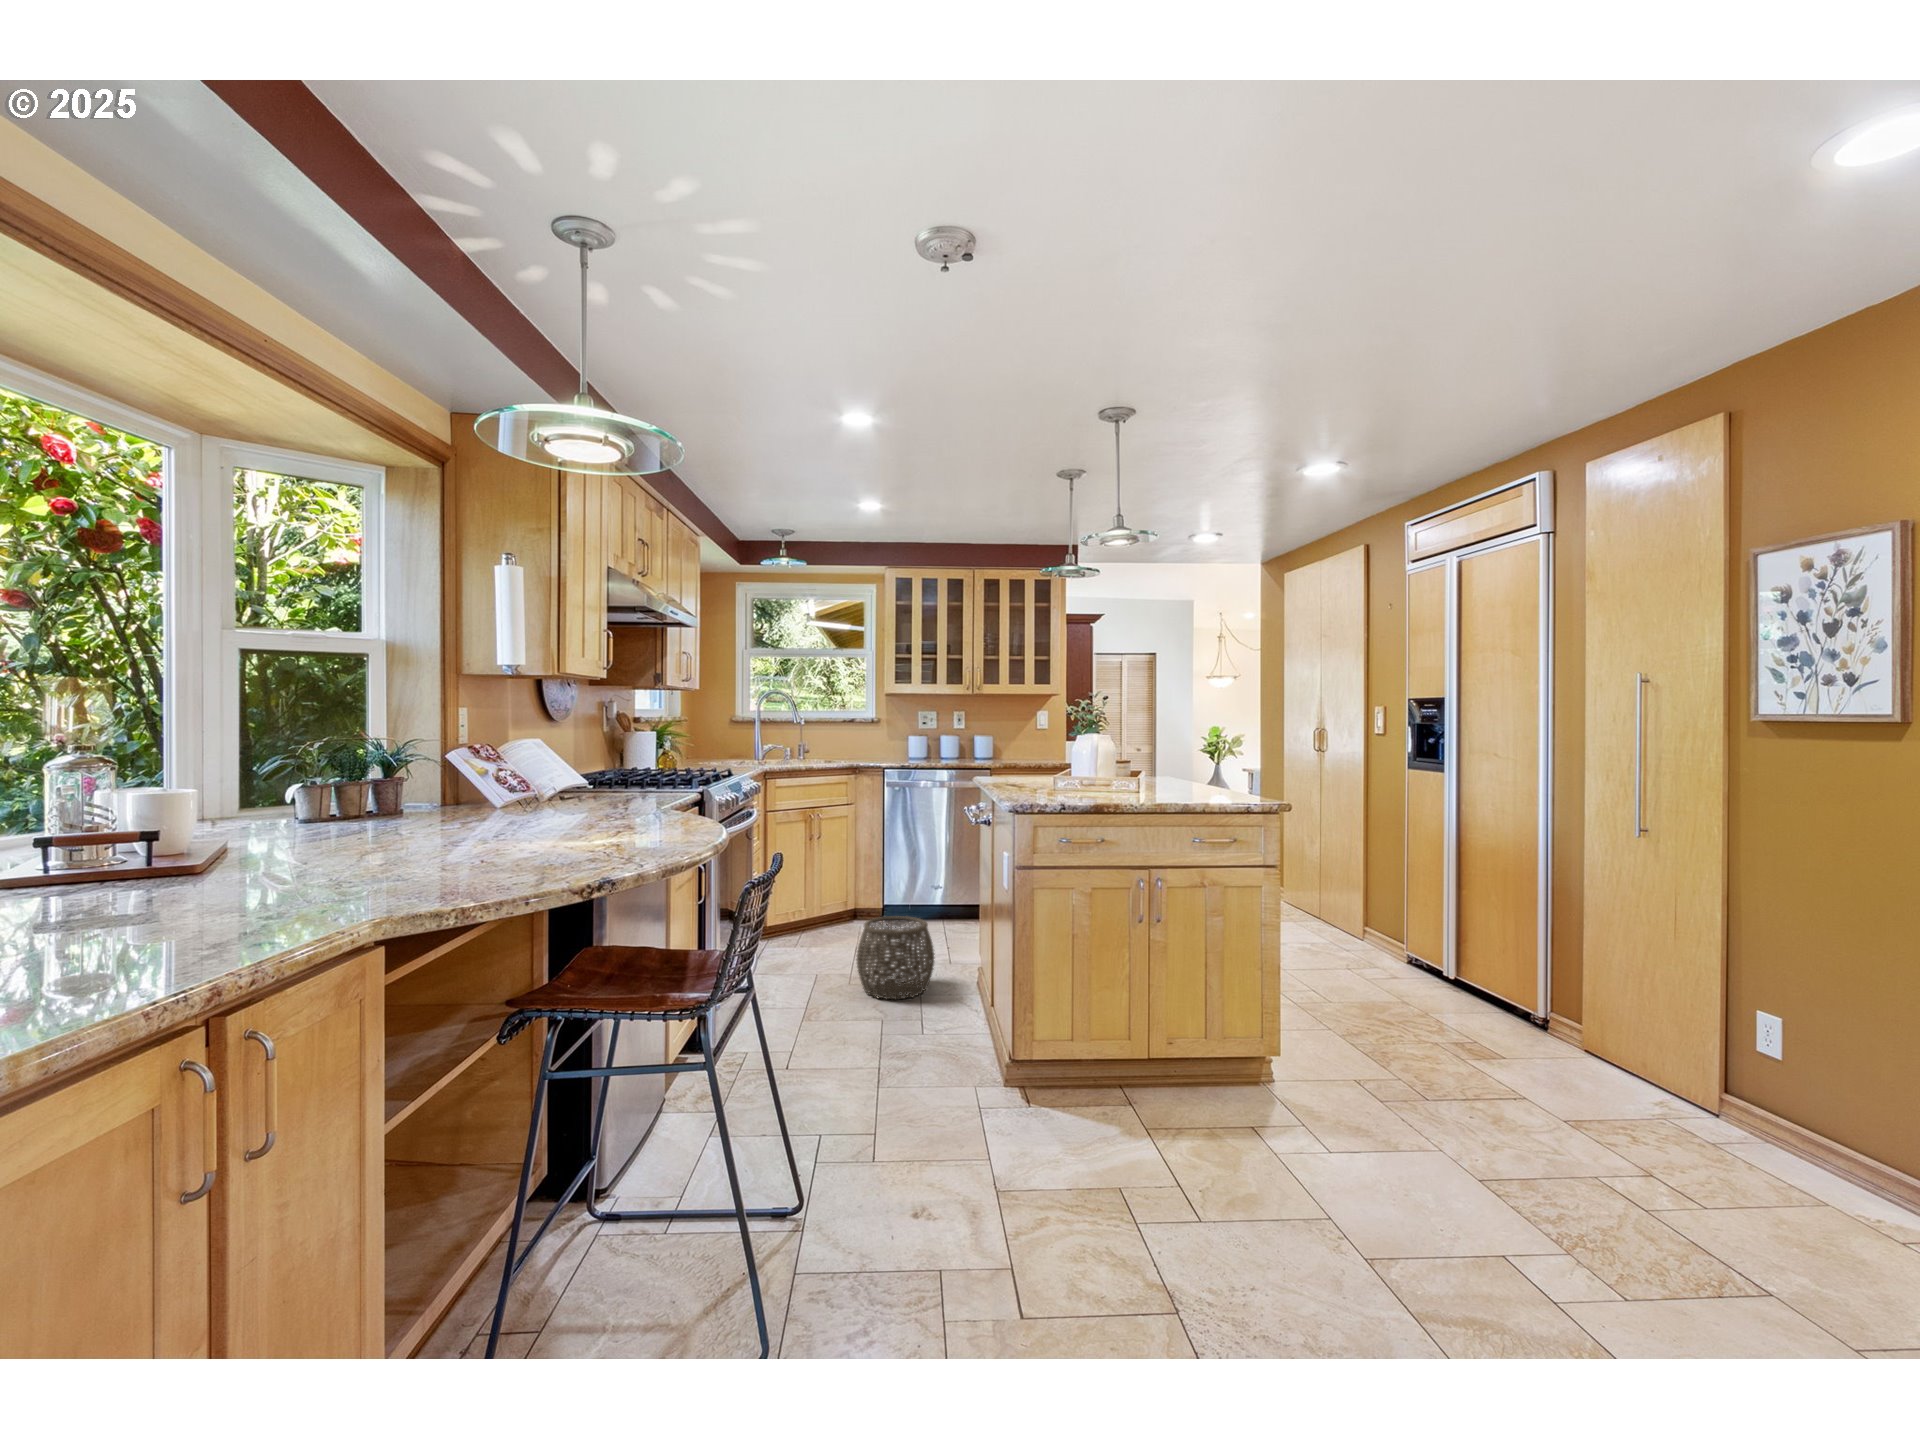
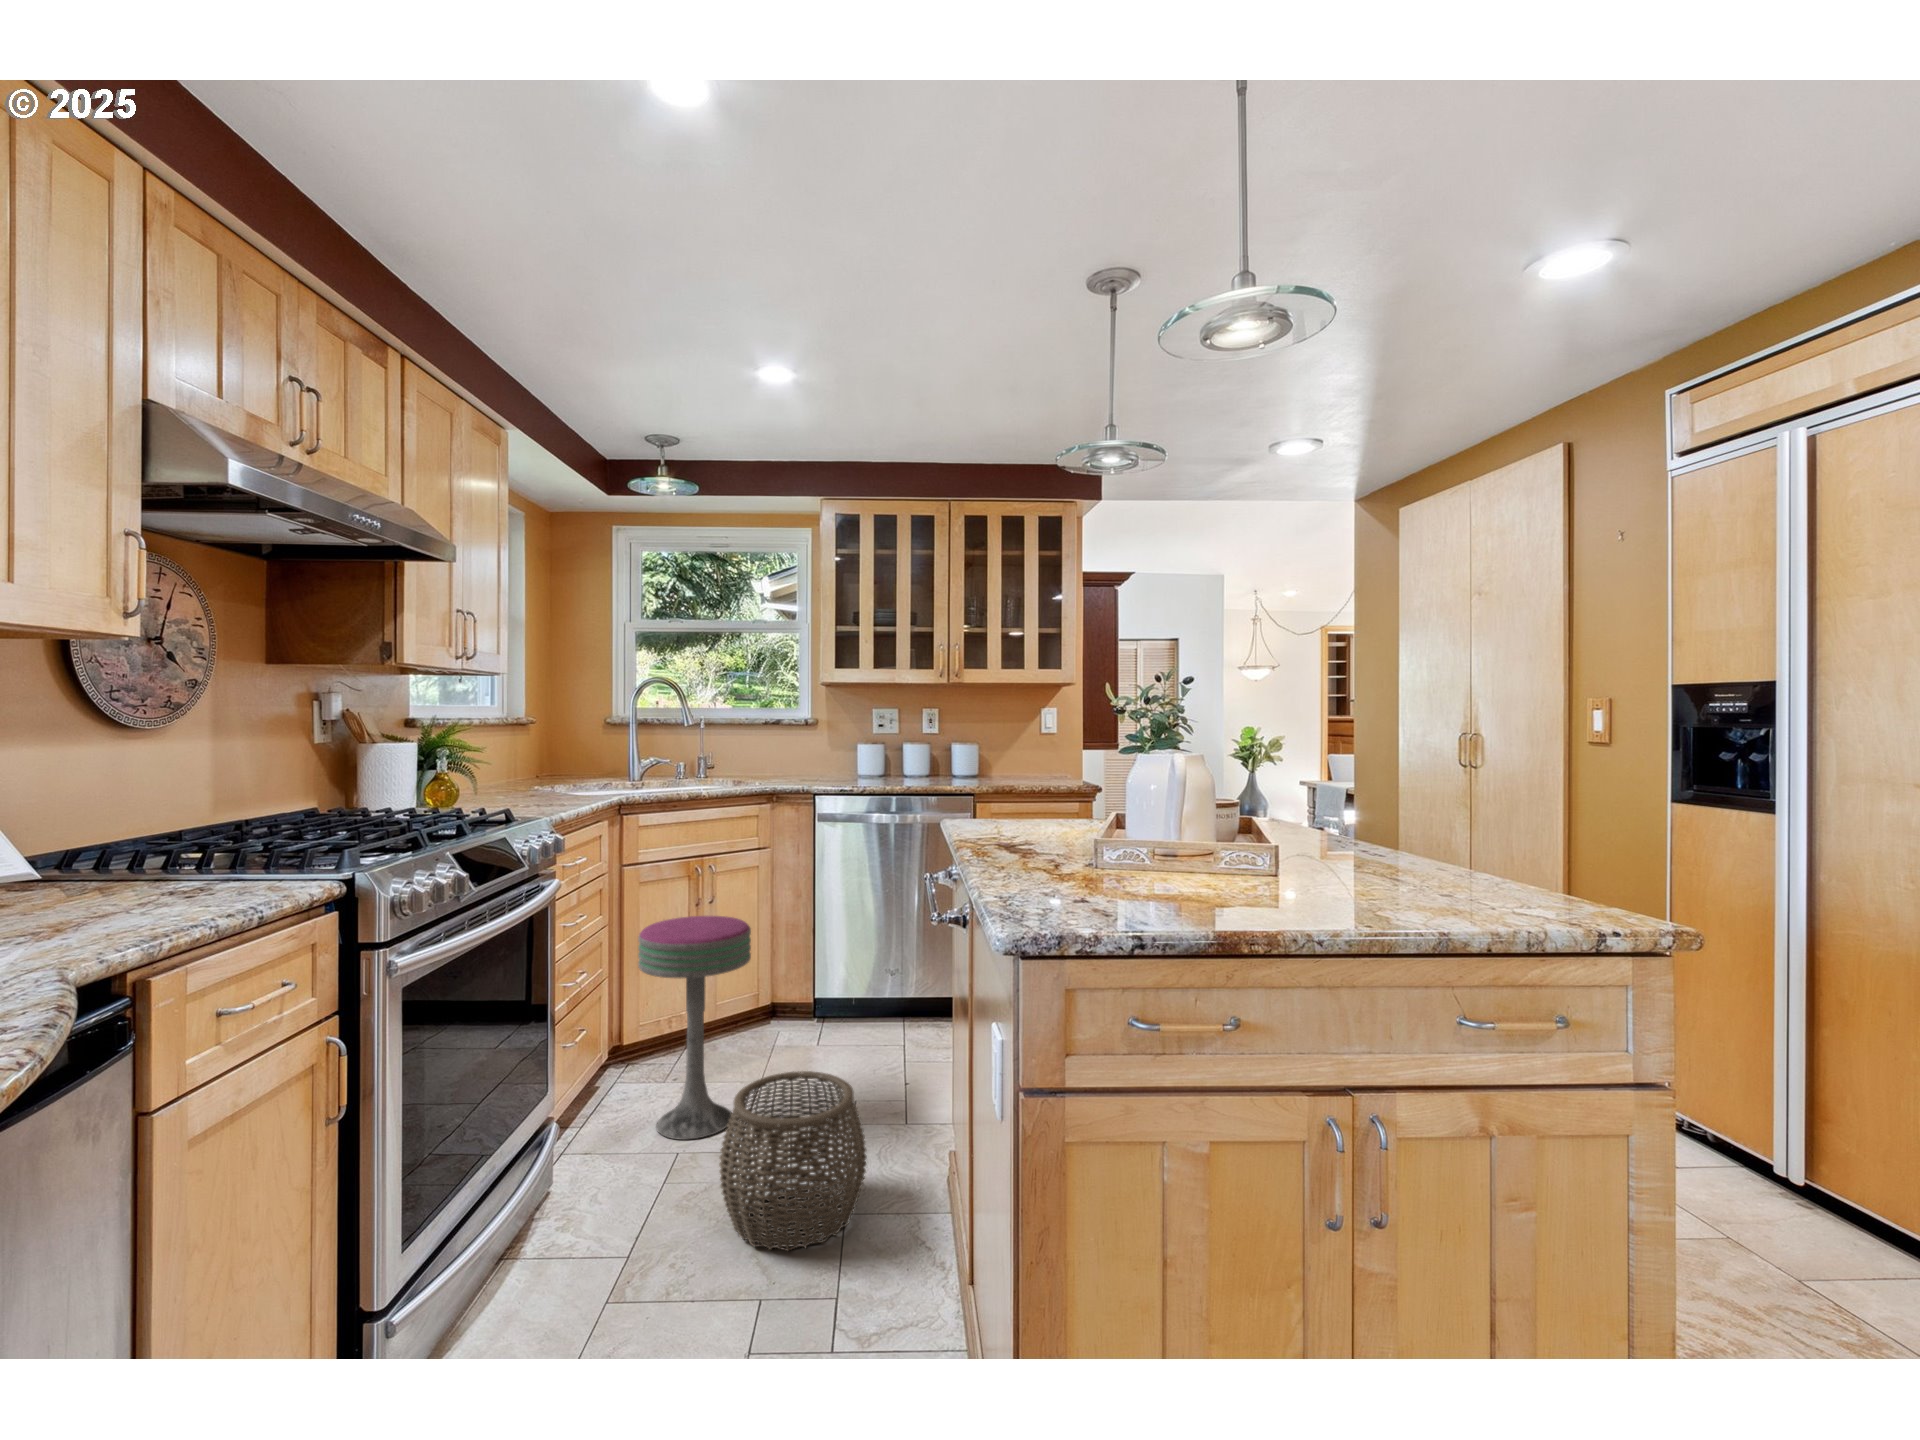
bar stool: none [794,838,859,965] -> present [638,916,751,1140]

